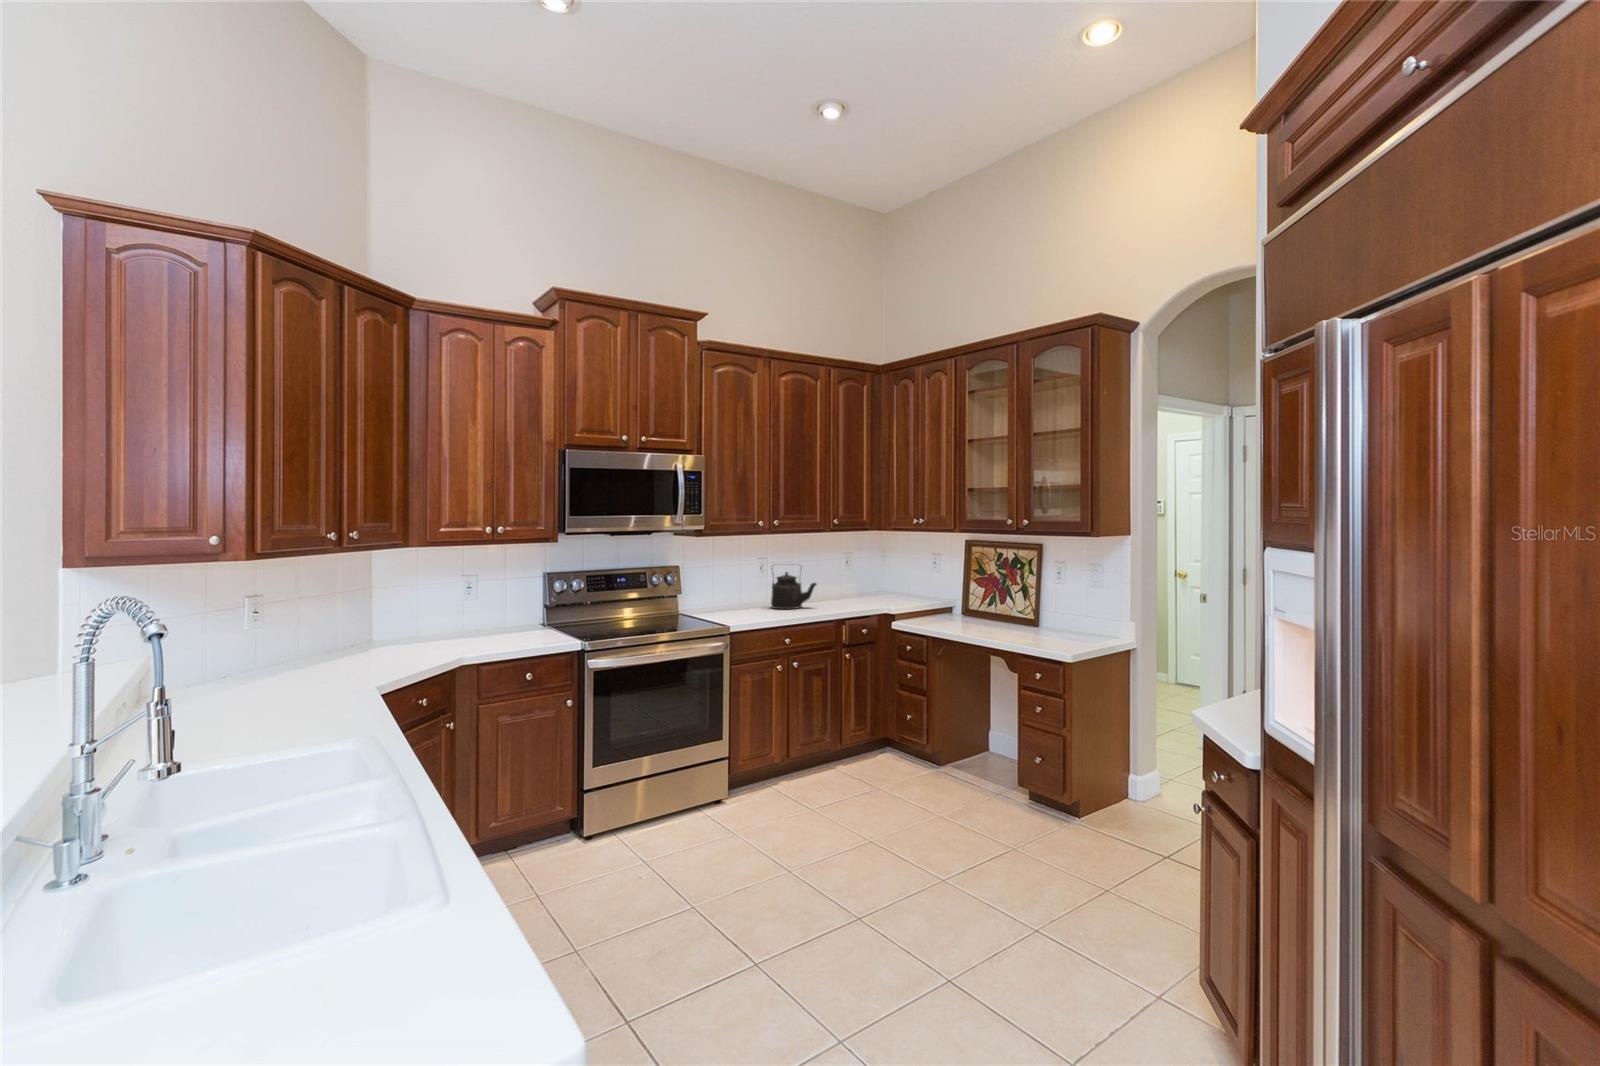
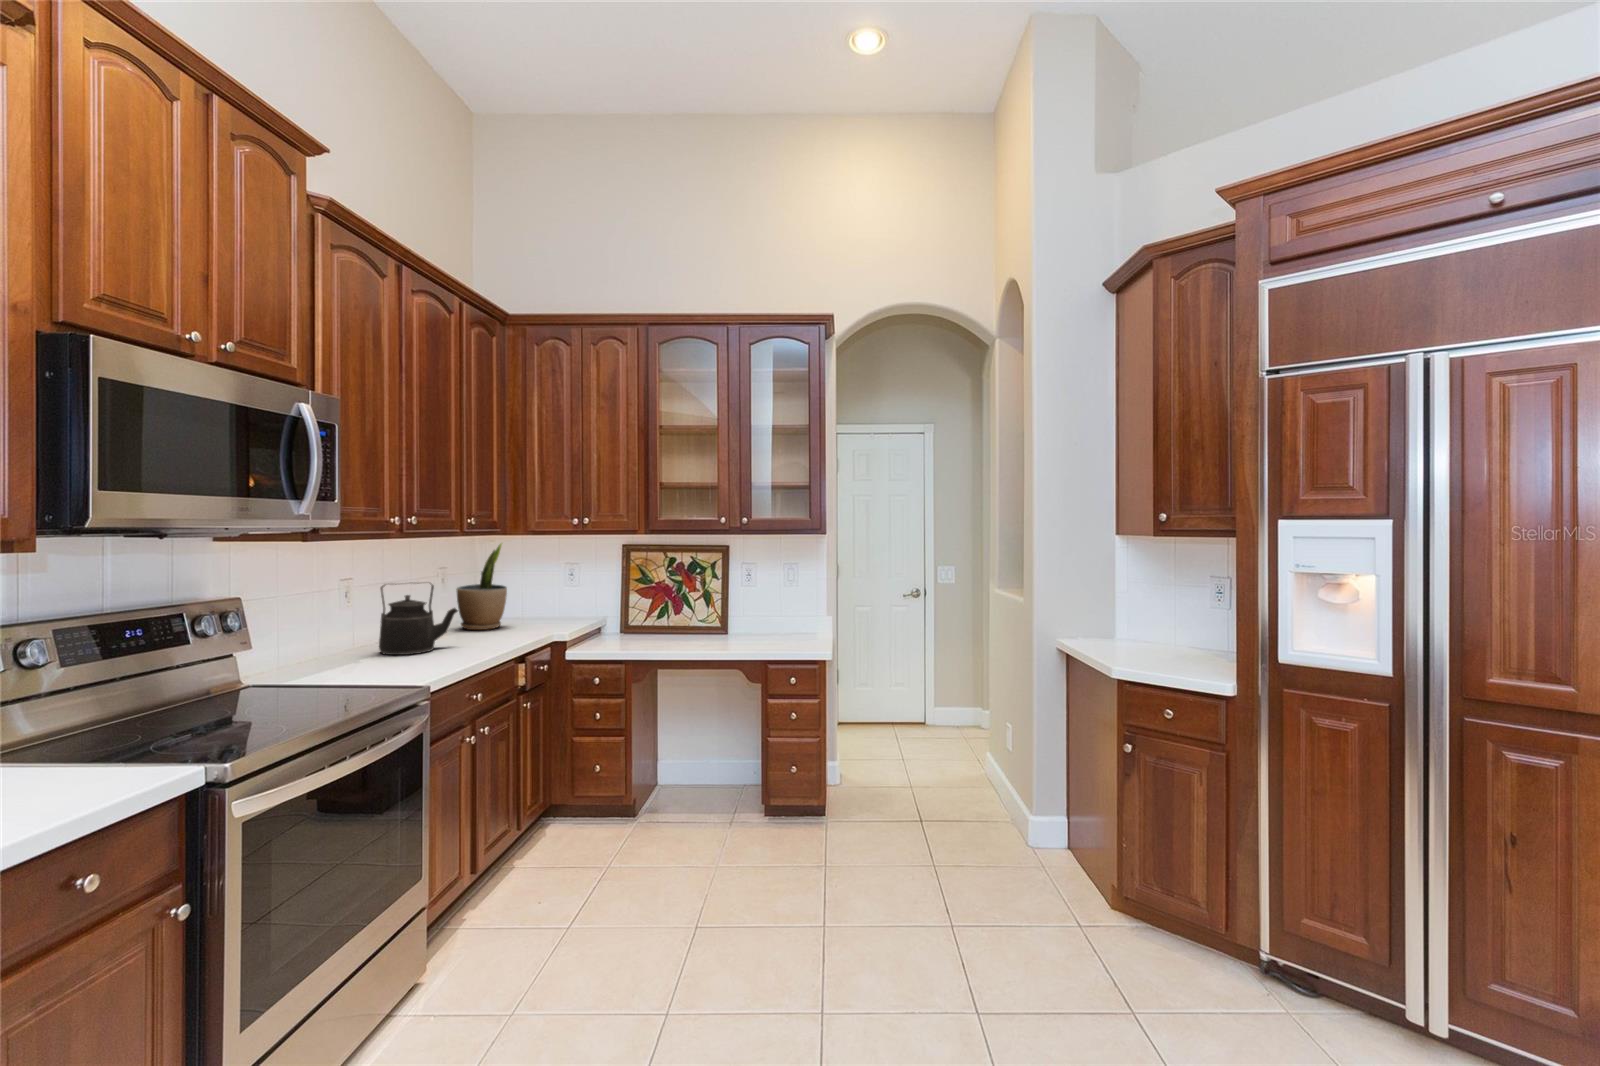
potted plant: none [847,539,880,601] -> present [456,544,507,630]

